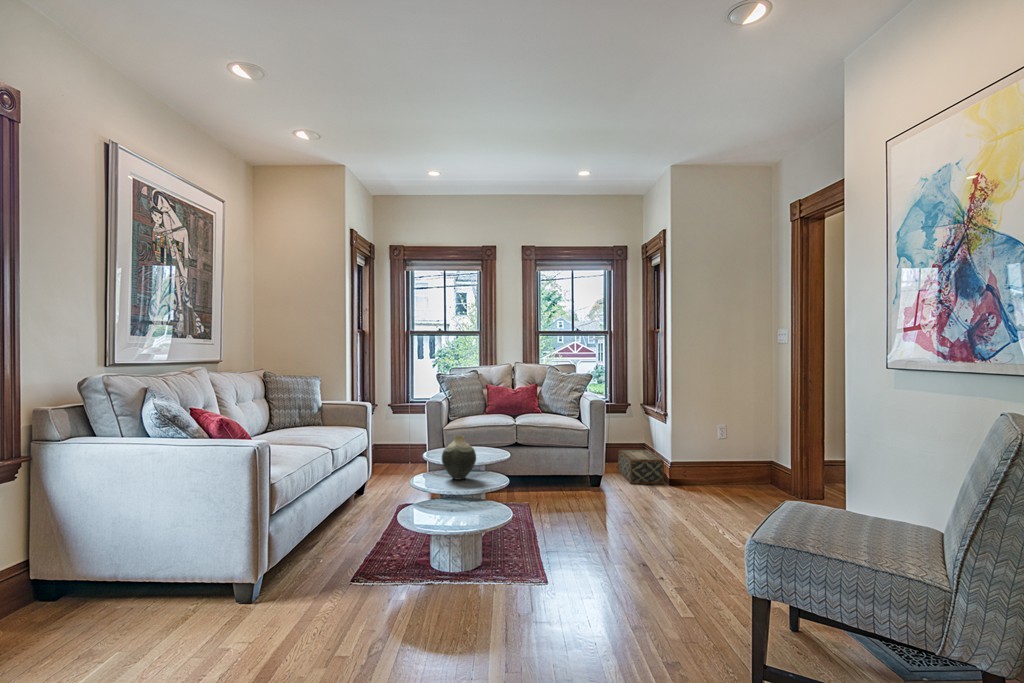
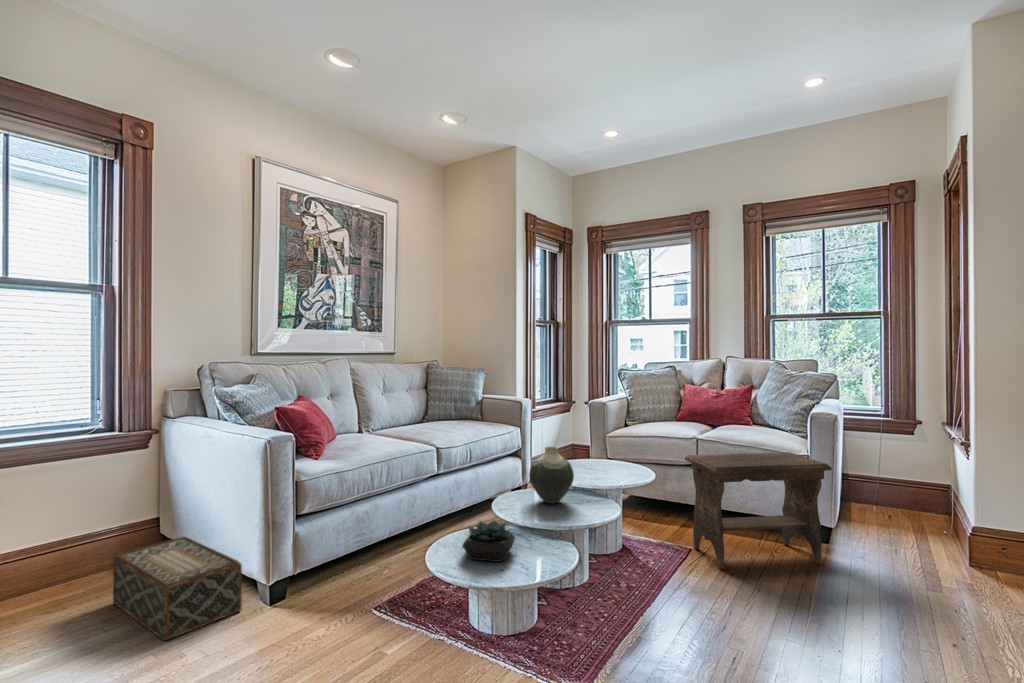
footstool: none [524,429,612,512] -> present [685,452,832,569]
woven basket: present [618,449,664,484] -> present [113,537,242,640]
succulent plant: none [438,492,478,521] -> present [463,520,515,562]

